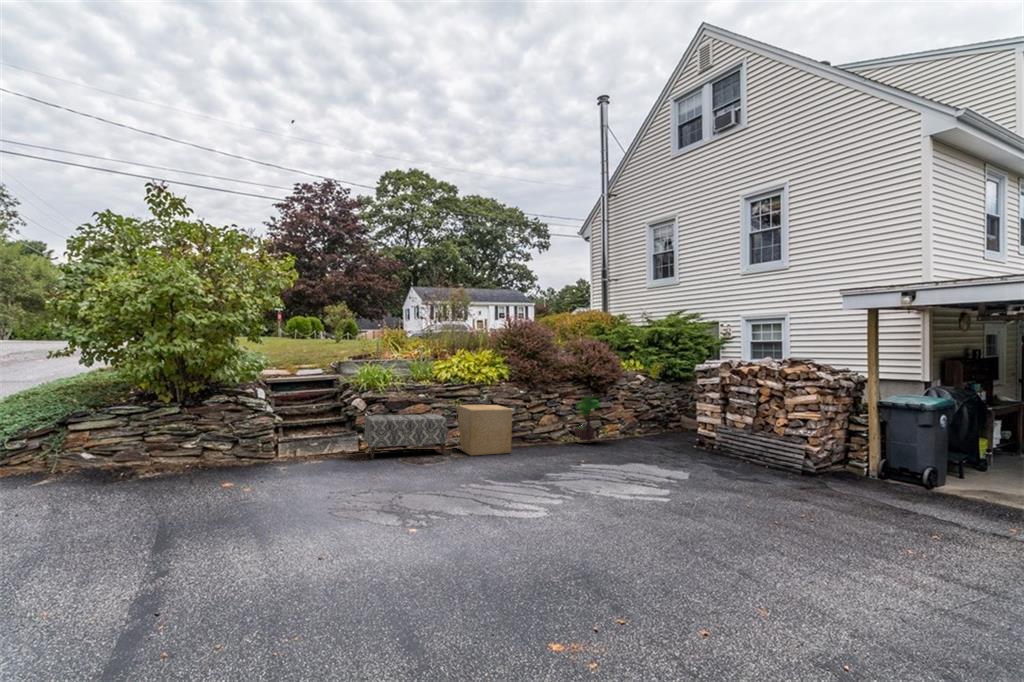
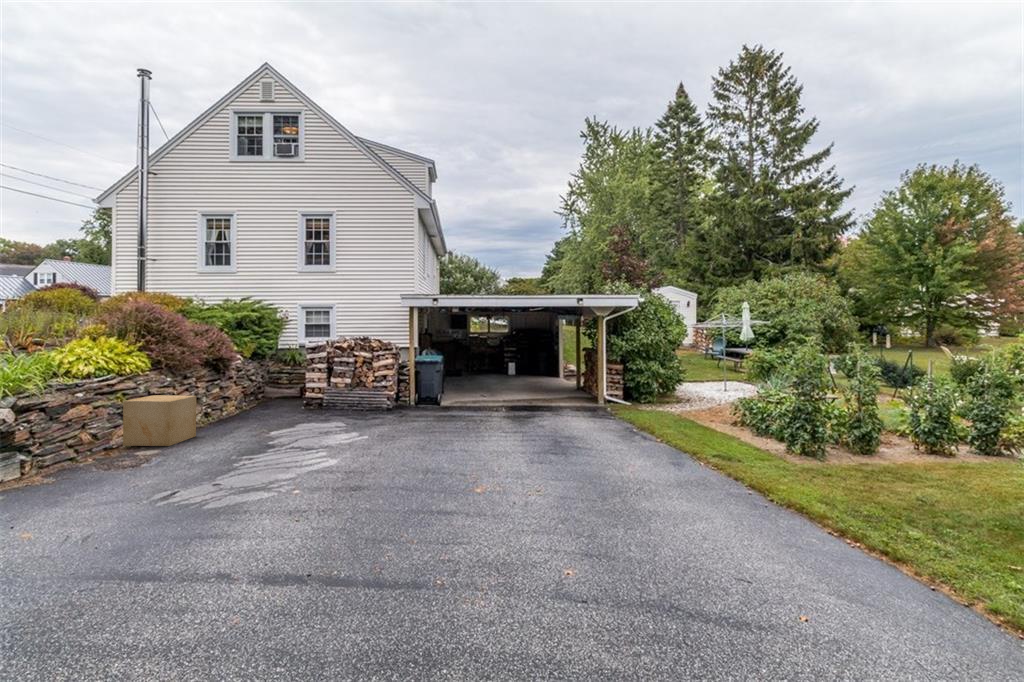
potted tree: present [574,396,599,440] -> none [213,374,242,419]
bench: present [364,414,447,458] -> none [31,414,142,473]

